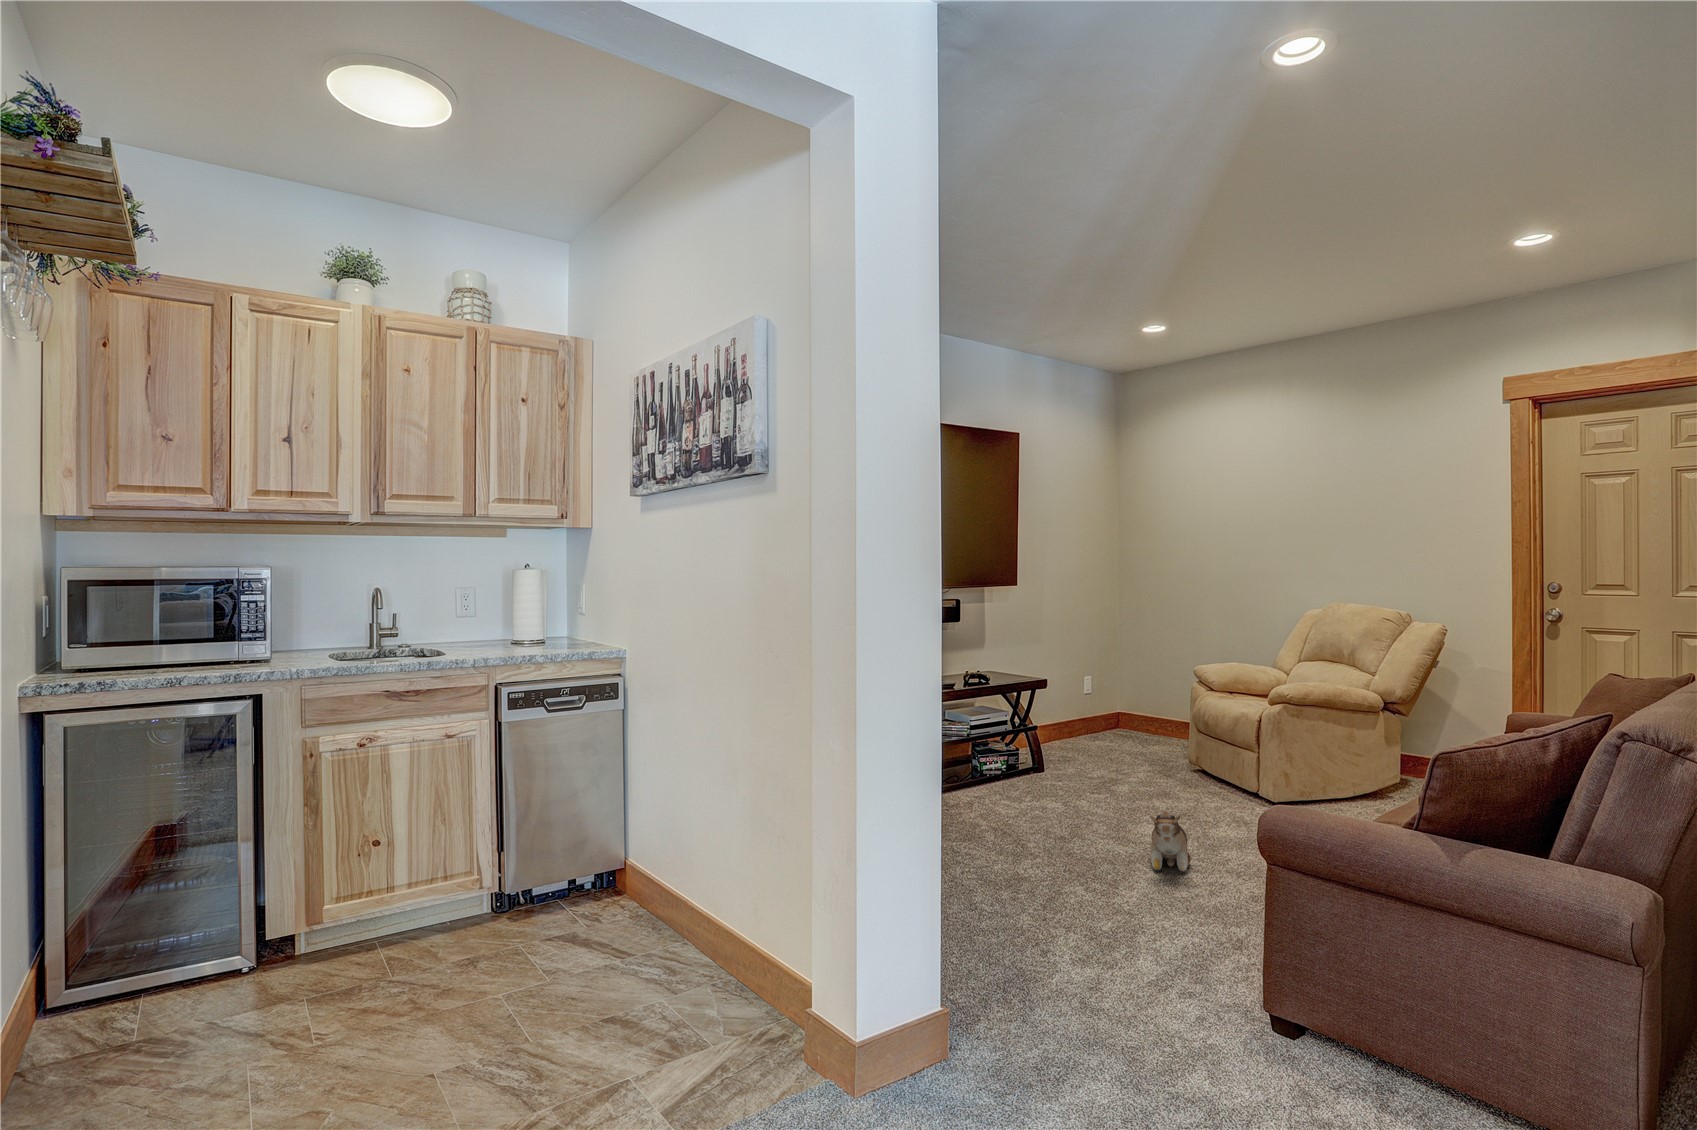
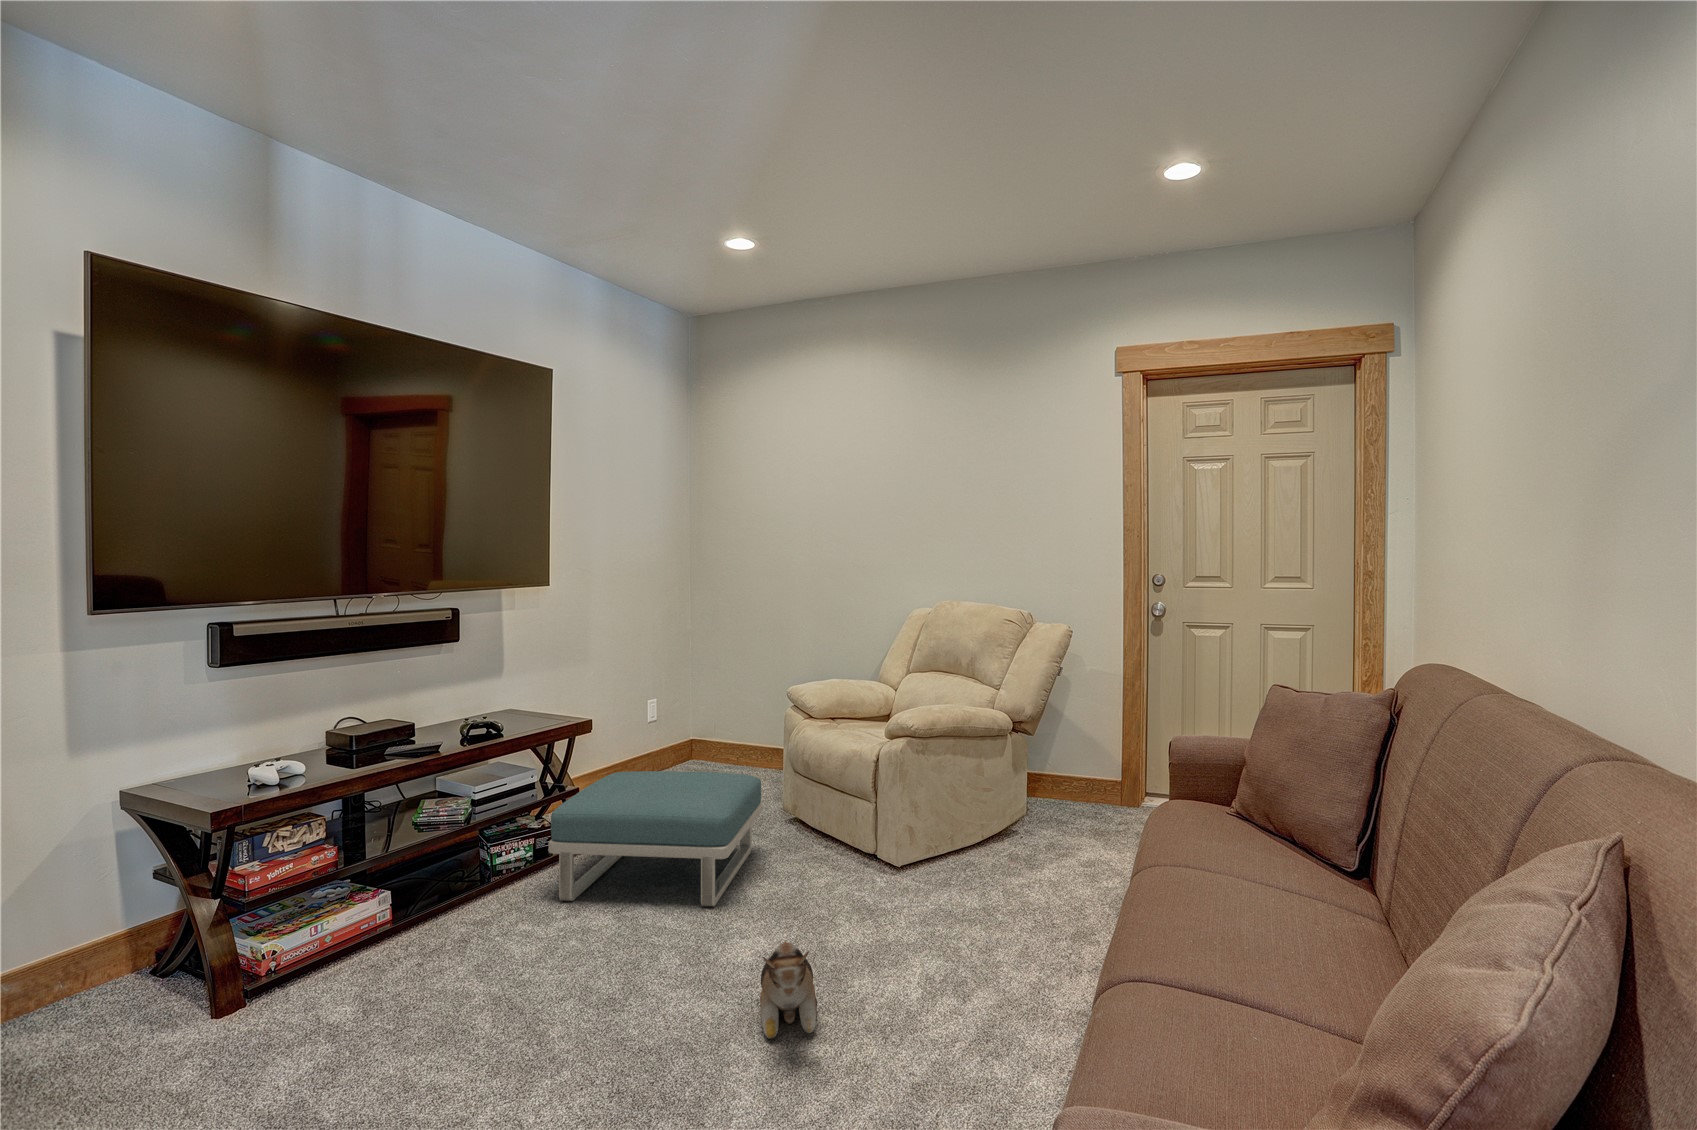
footstool: none [1018,718,1168,808] -> present [548,771,762,906]

